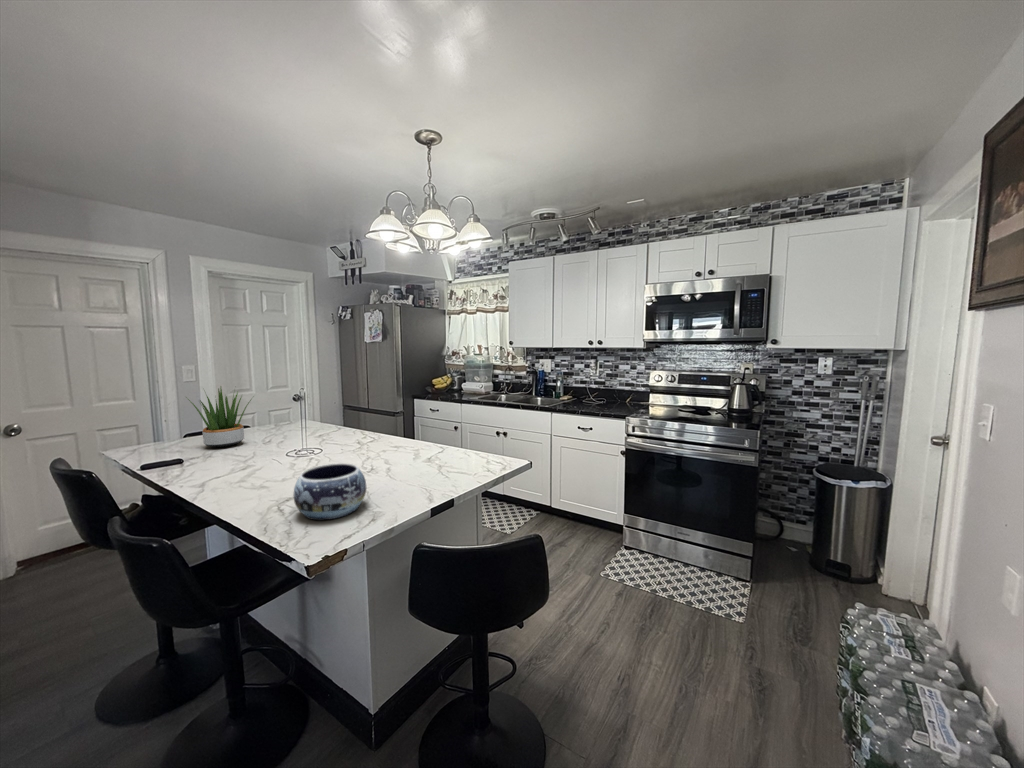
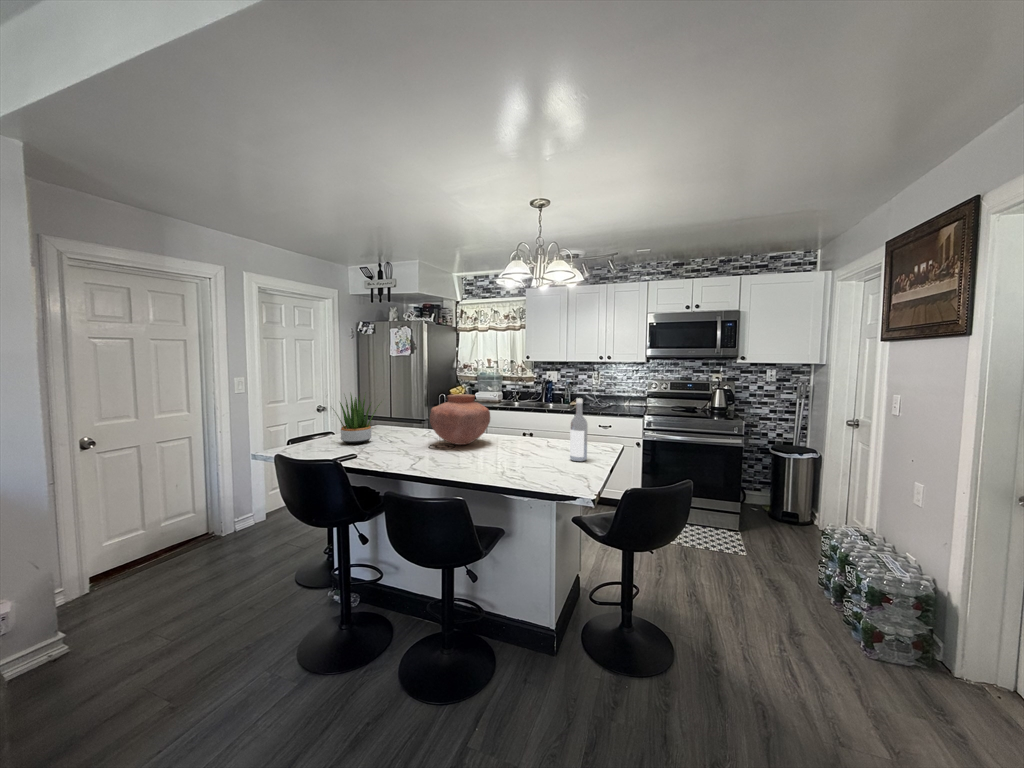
vase: none [277,391,363,456] -> present [430,394,490,445]
wine bottle: none [398,404,424,497] -> present [570,398,588,461]
decorative bowl: present [293,463,366,520] -> none [522,439,567,474]

